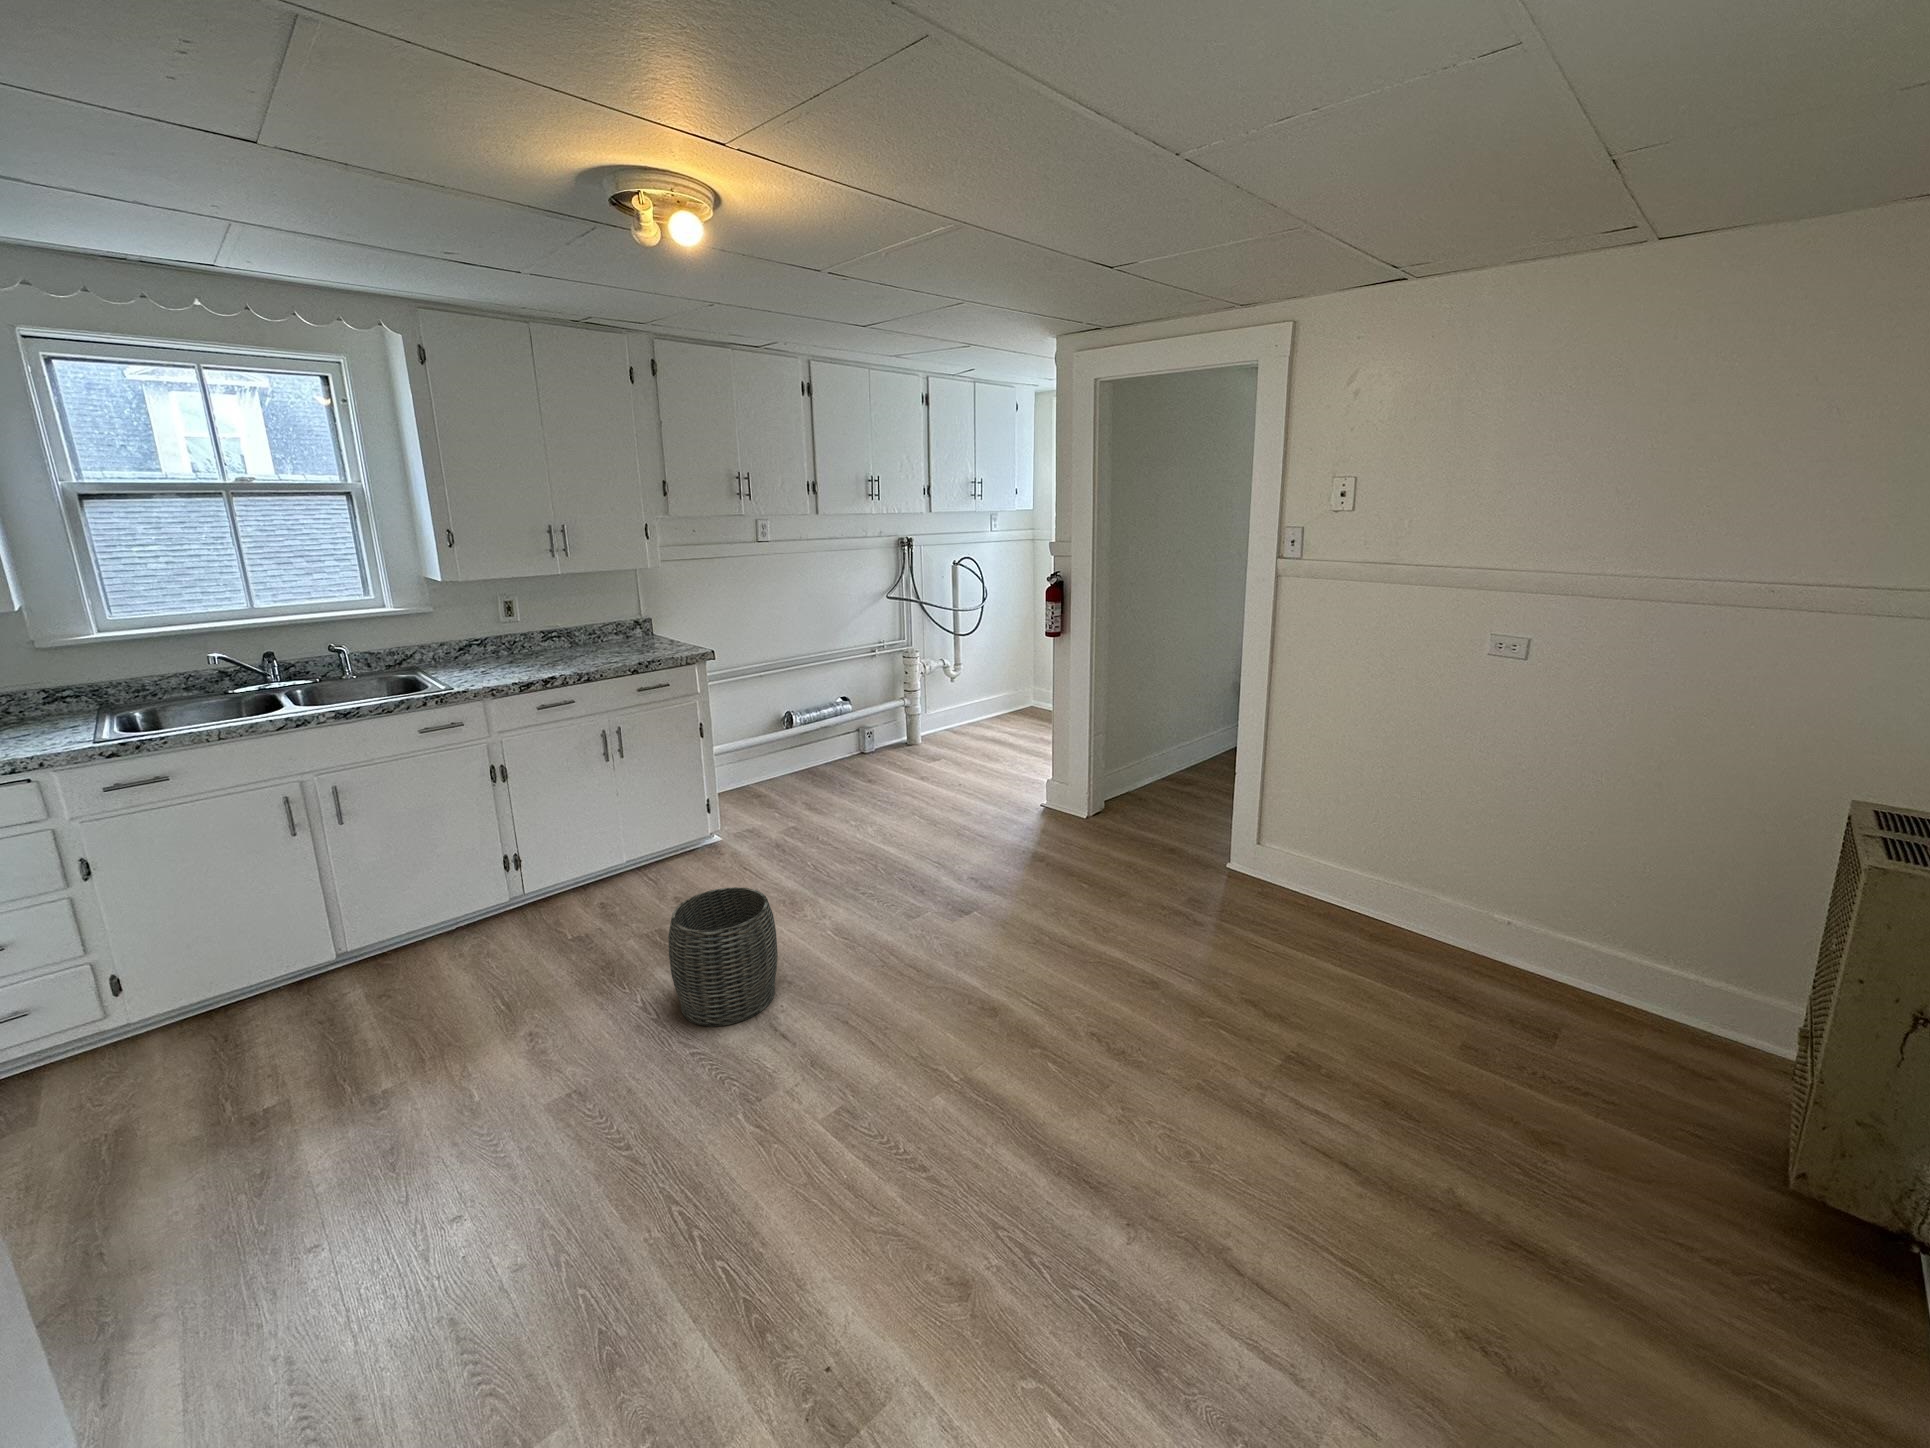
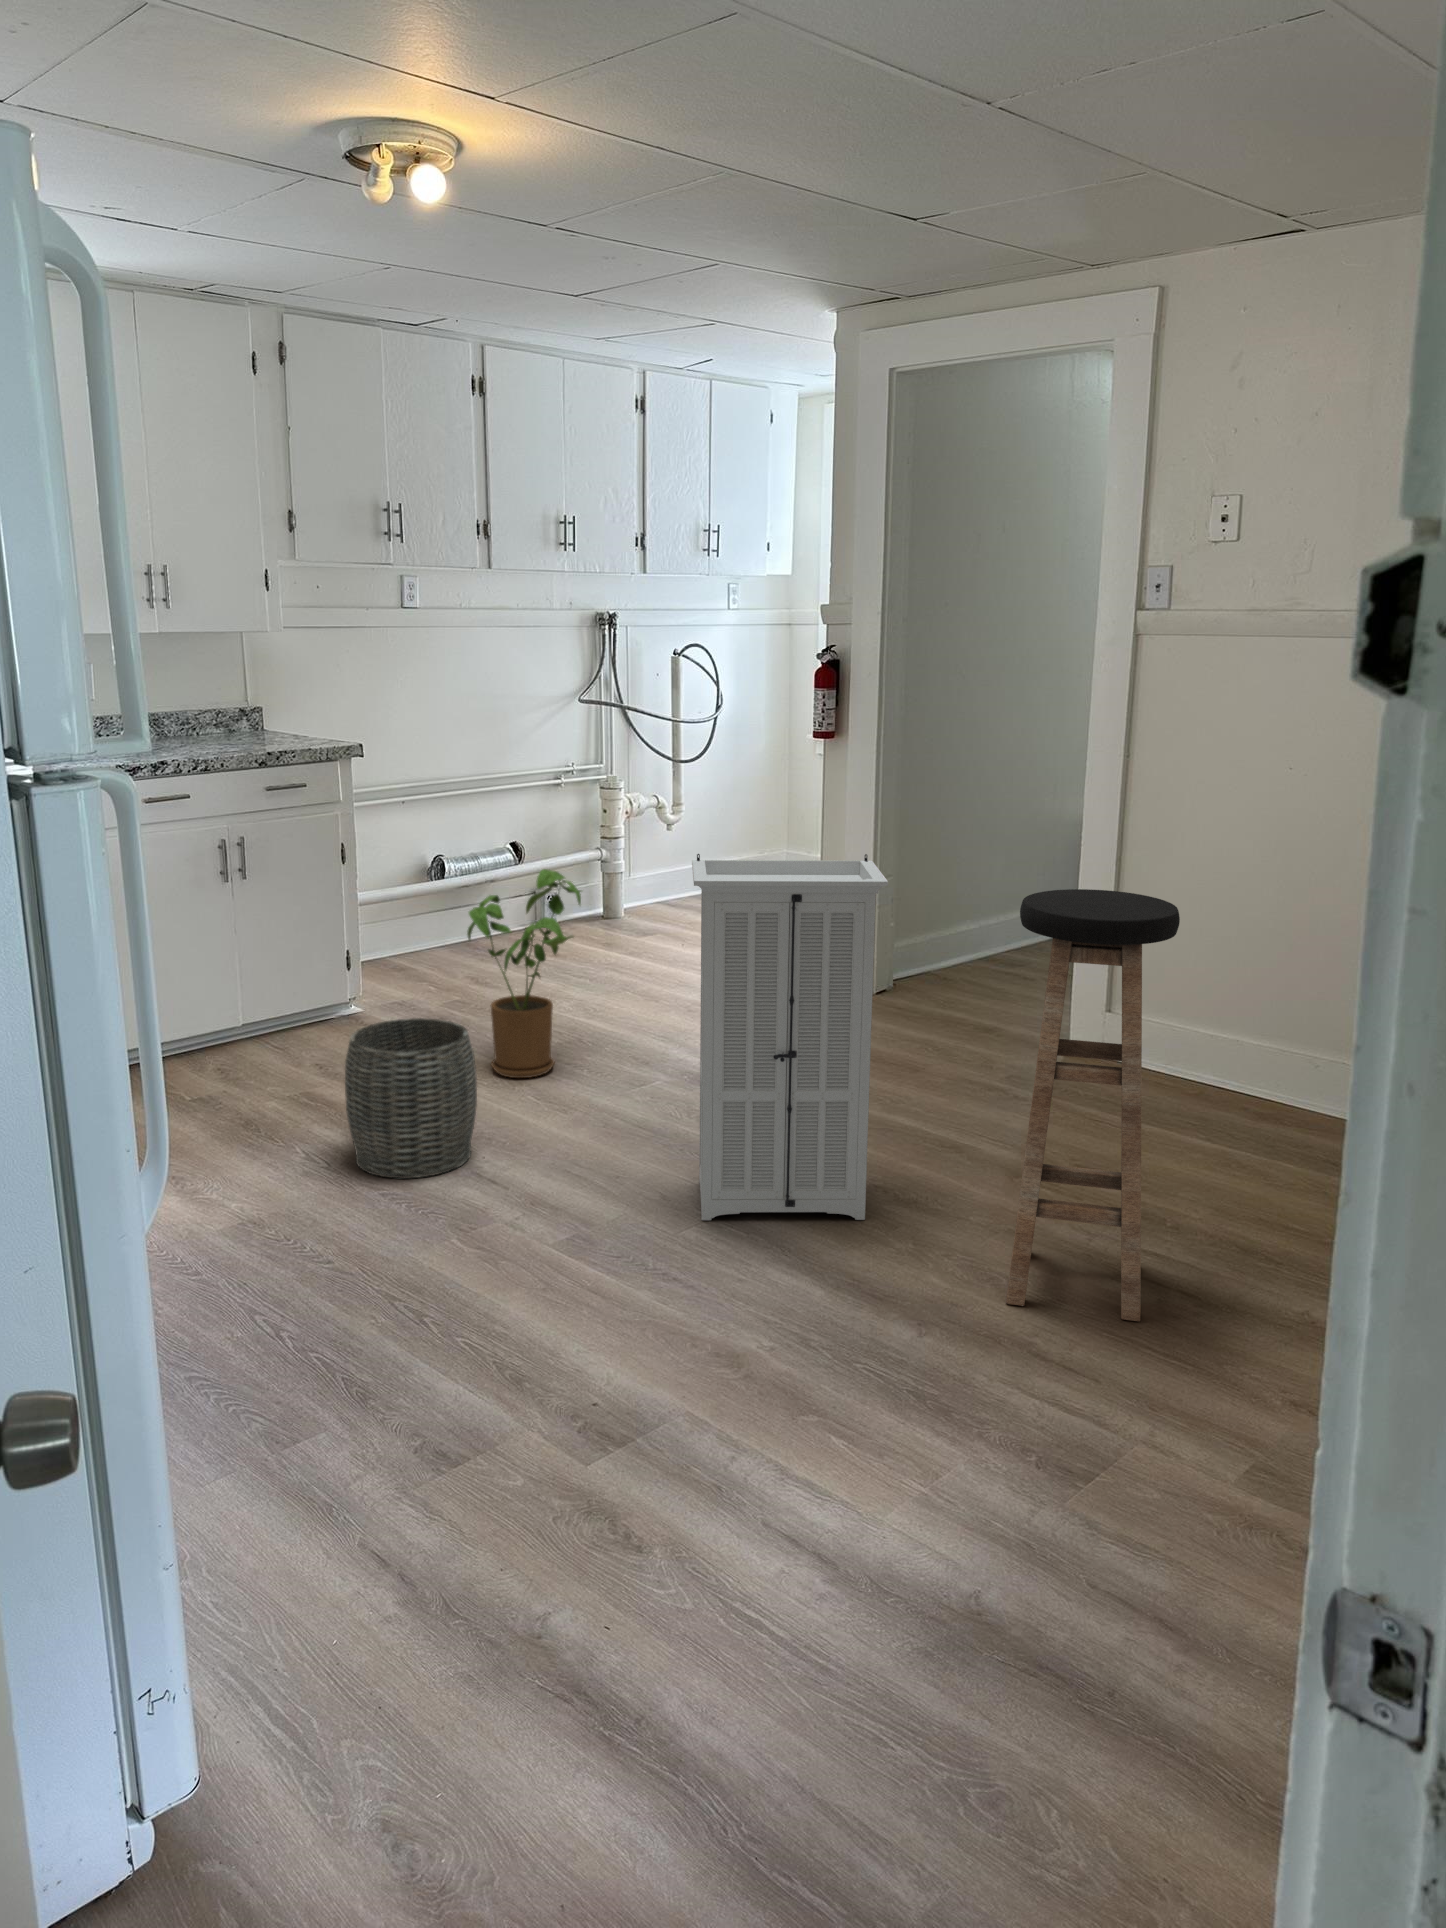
house plant: none [785,752,873,907] -> present [467,869,581,1078]
storage cabinet: none [931,772,1091,1072] -> present [692,854,888,1220]
bar stool: none [1194,822,1339,1197] -> present [1006,889,1180,1321]

